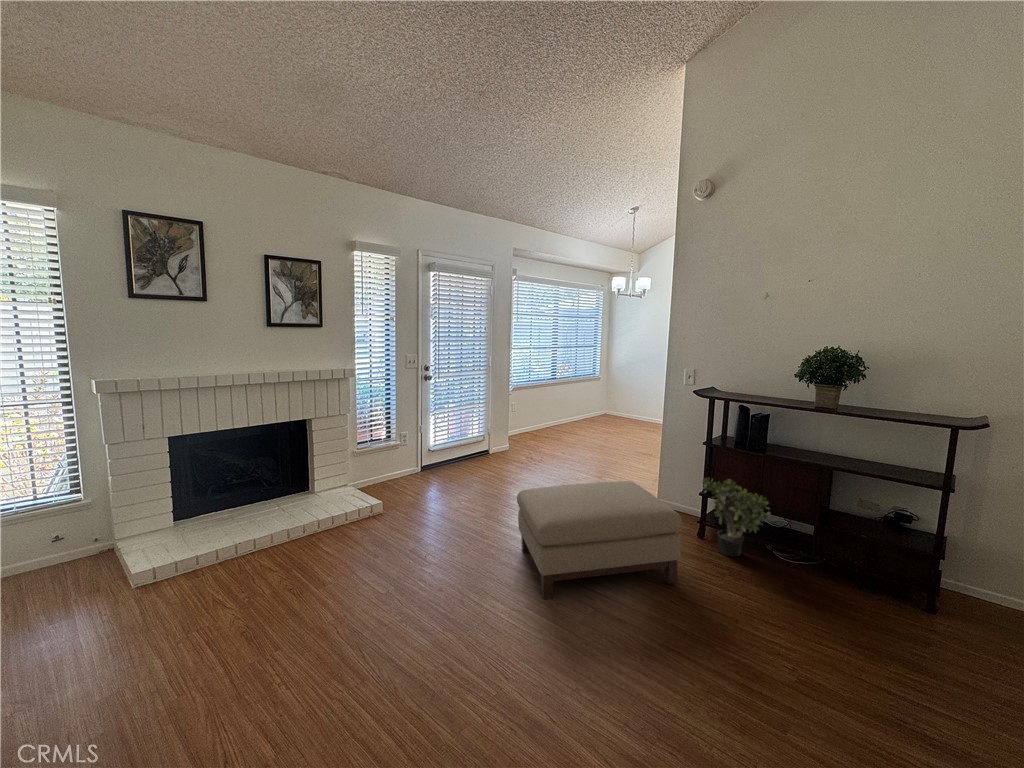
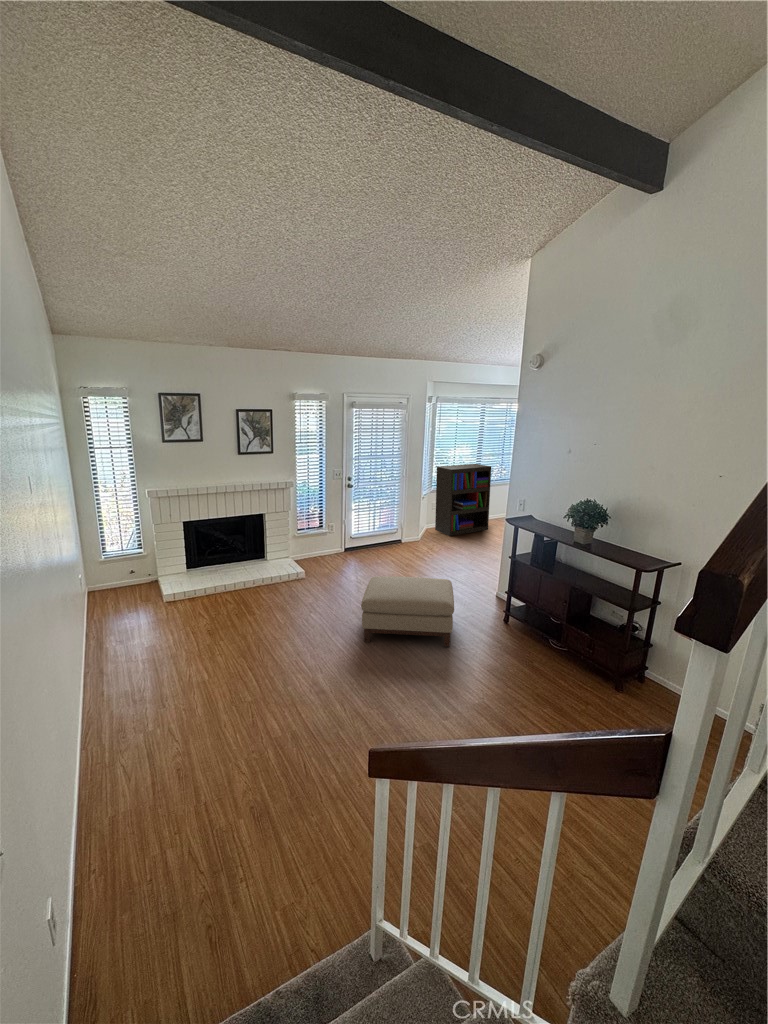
bookshelf: none [518,355,580,441] -> present [435,464,491,536]
potted plant: present [702,479,771,556] -> none [491,584,533,639]

